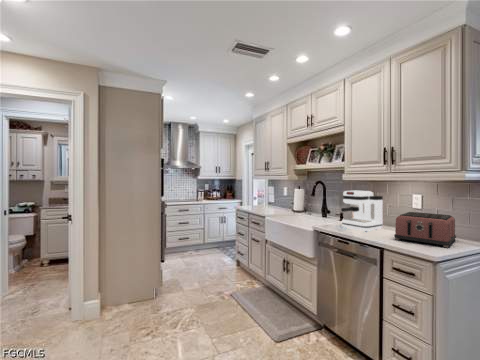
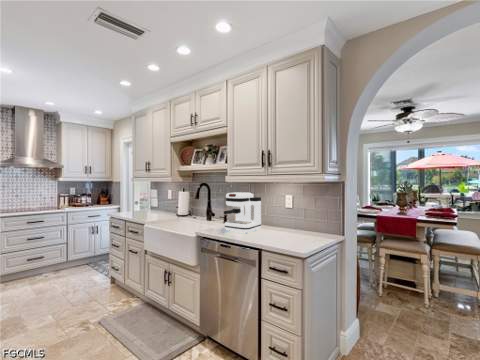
toaster: present [394,212,456,248] -> none [271,211,317,243]

